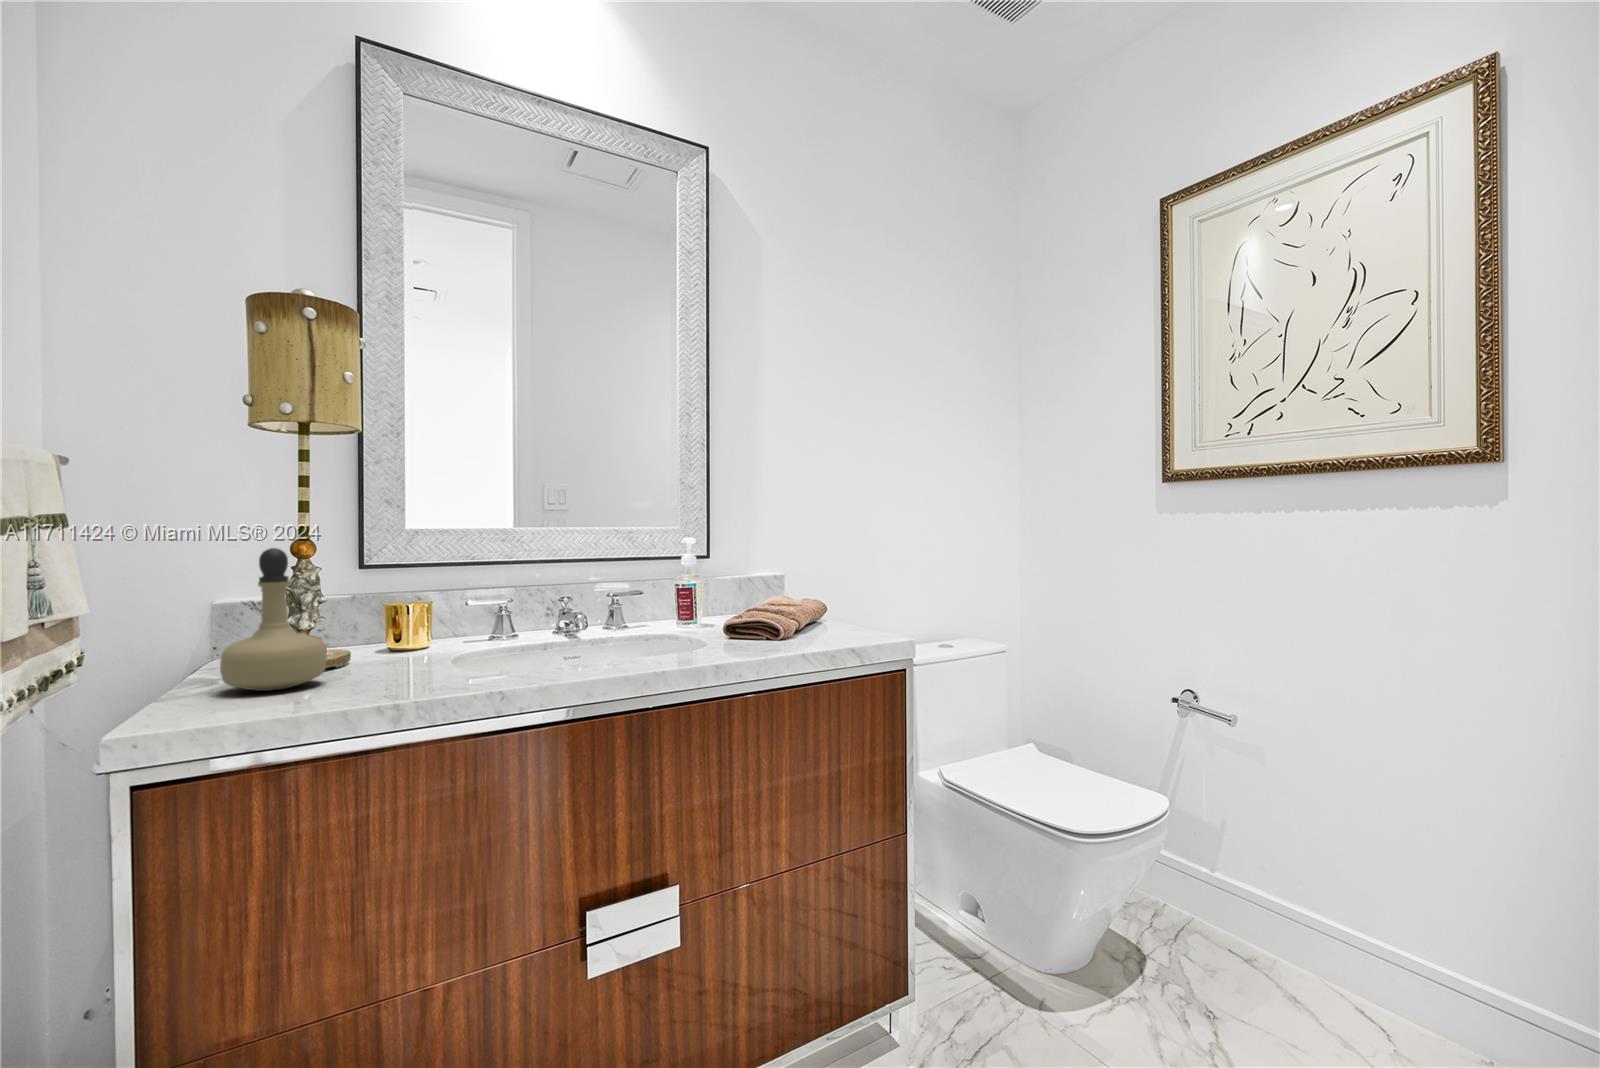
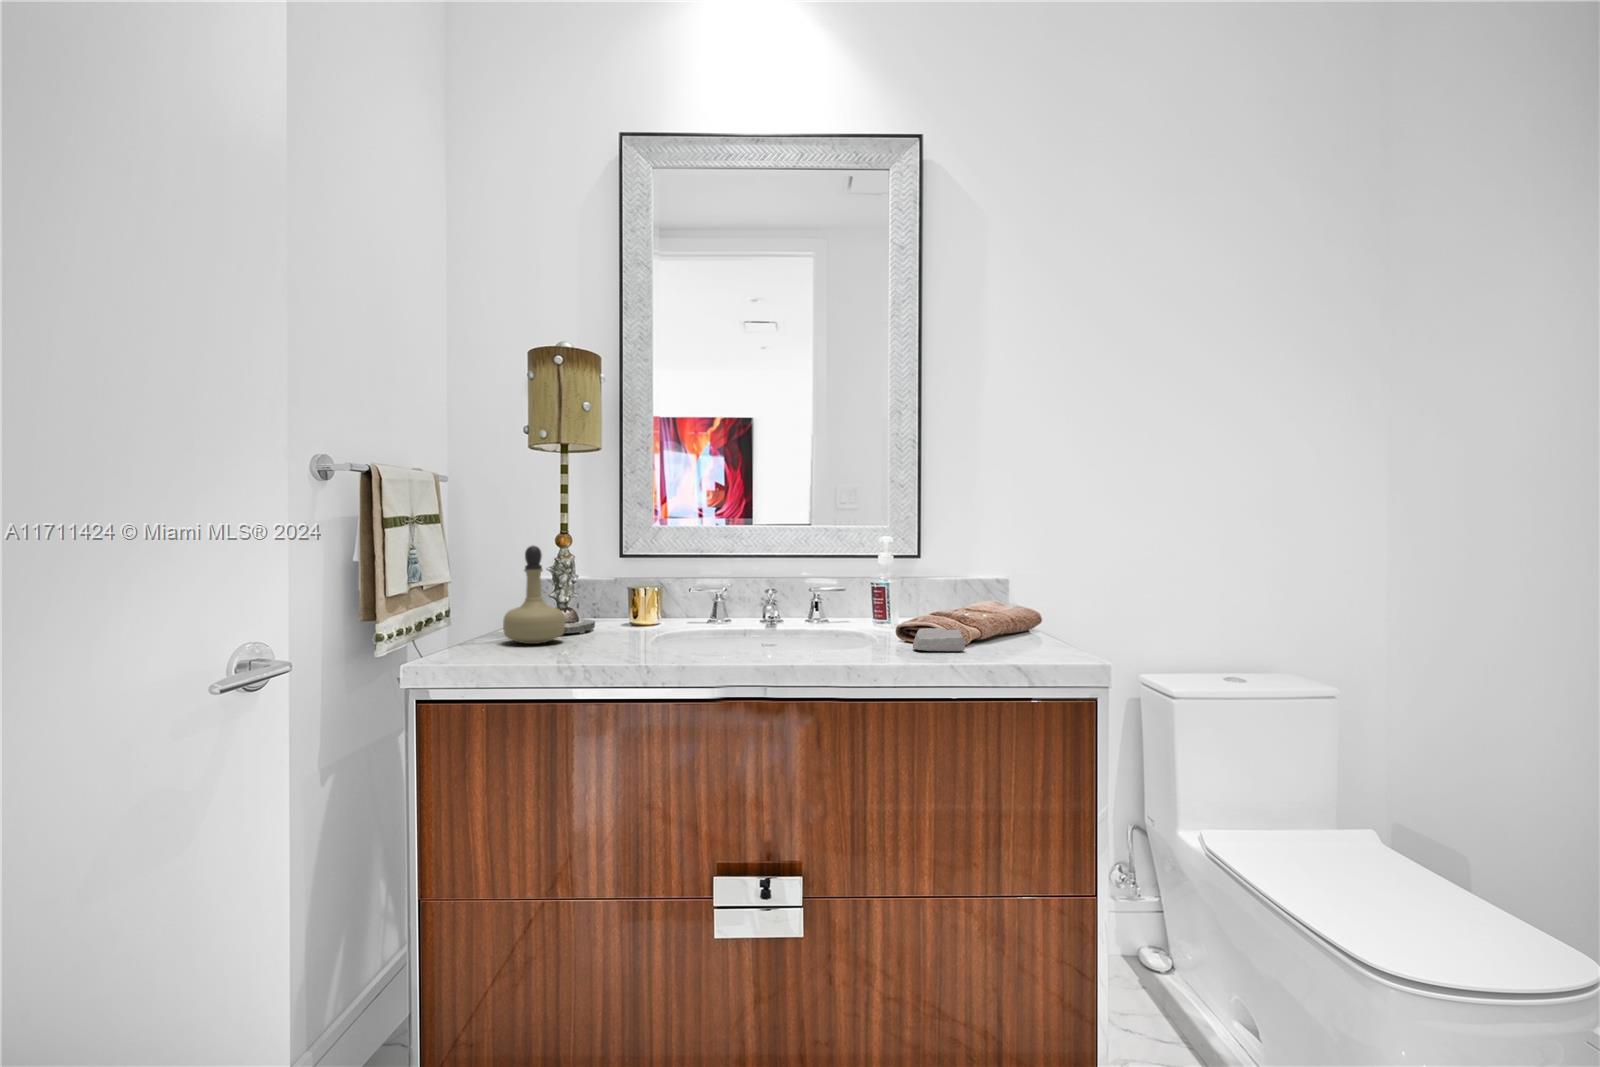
soap bar: none [774,619,828,647] -> present [913,627,965,651]

